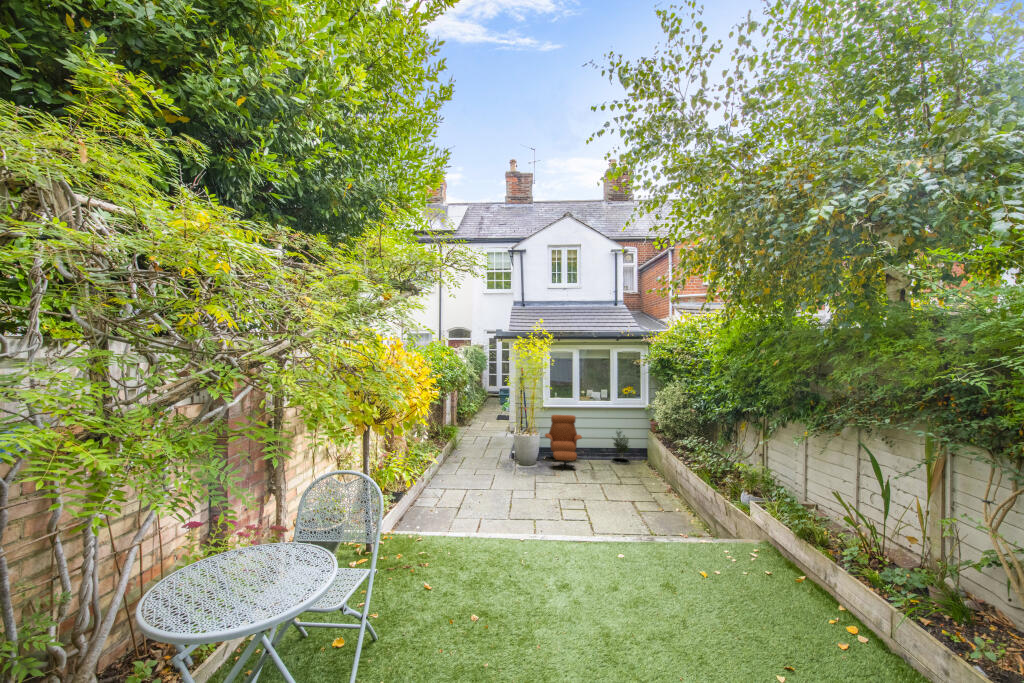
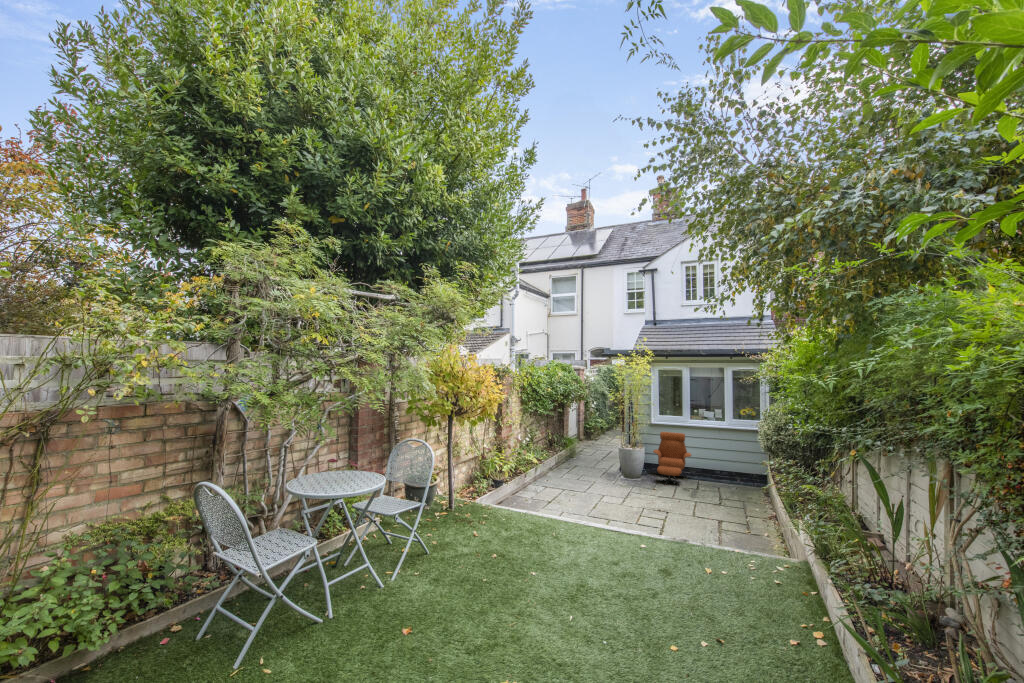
potted tree: present [611,432,630,464] -> none [723,448,748,486]

